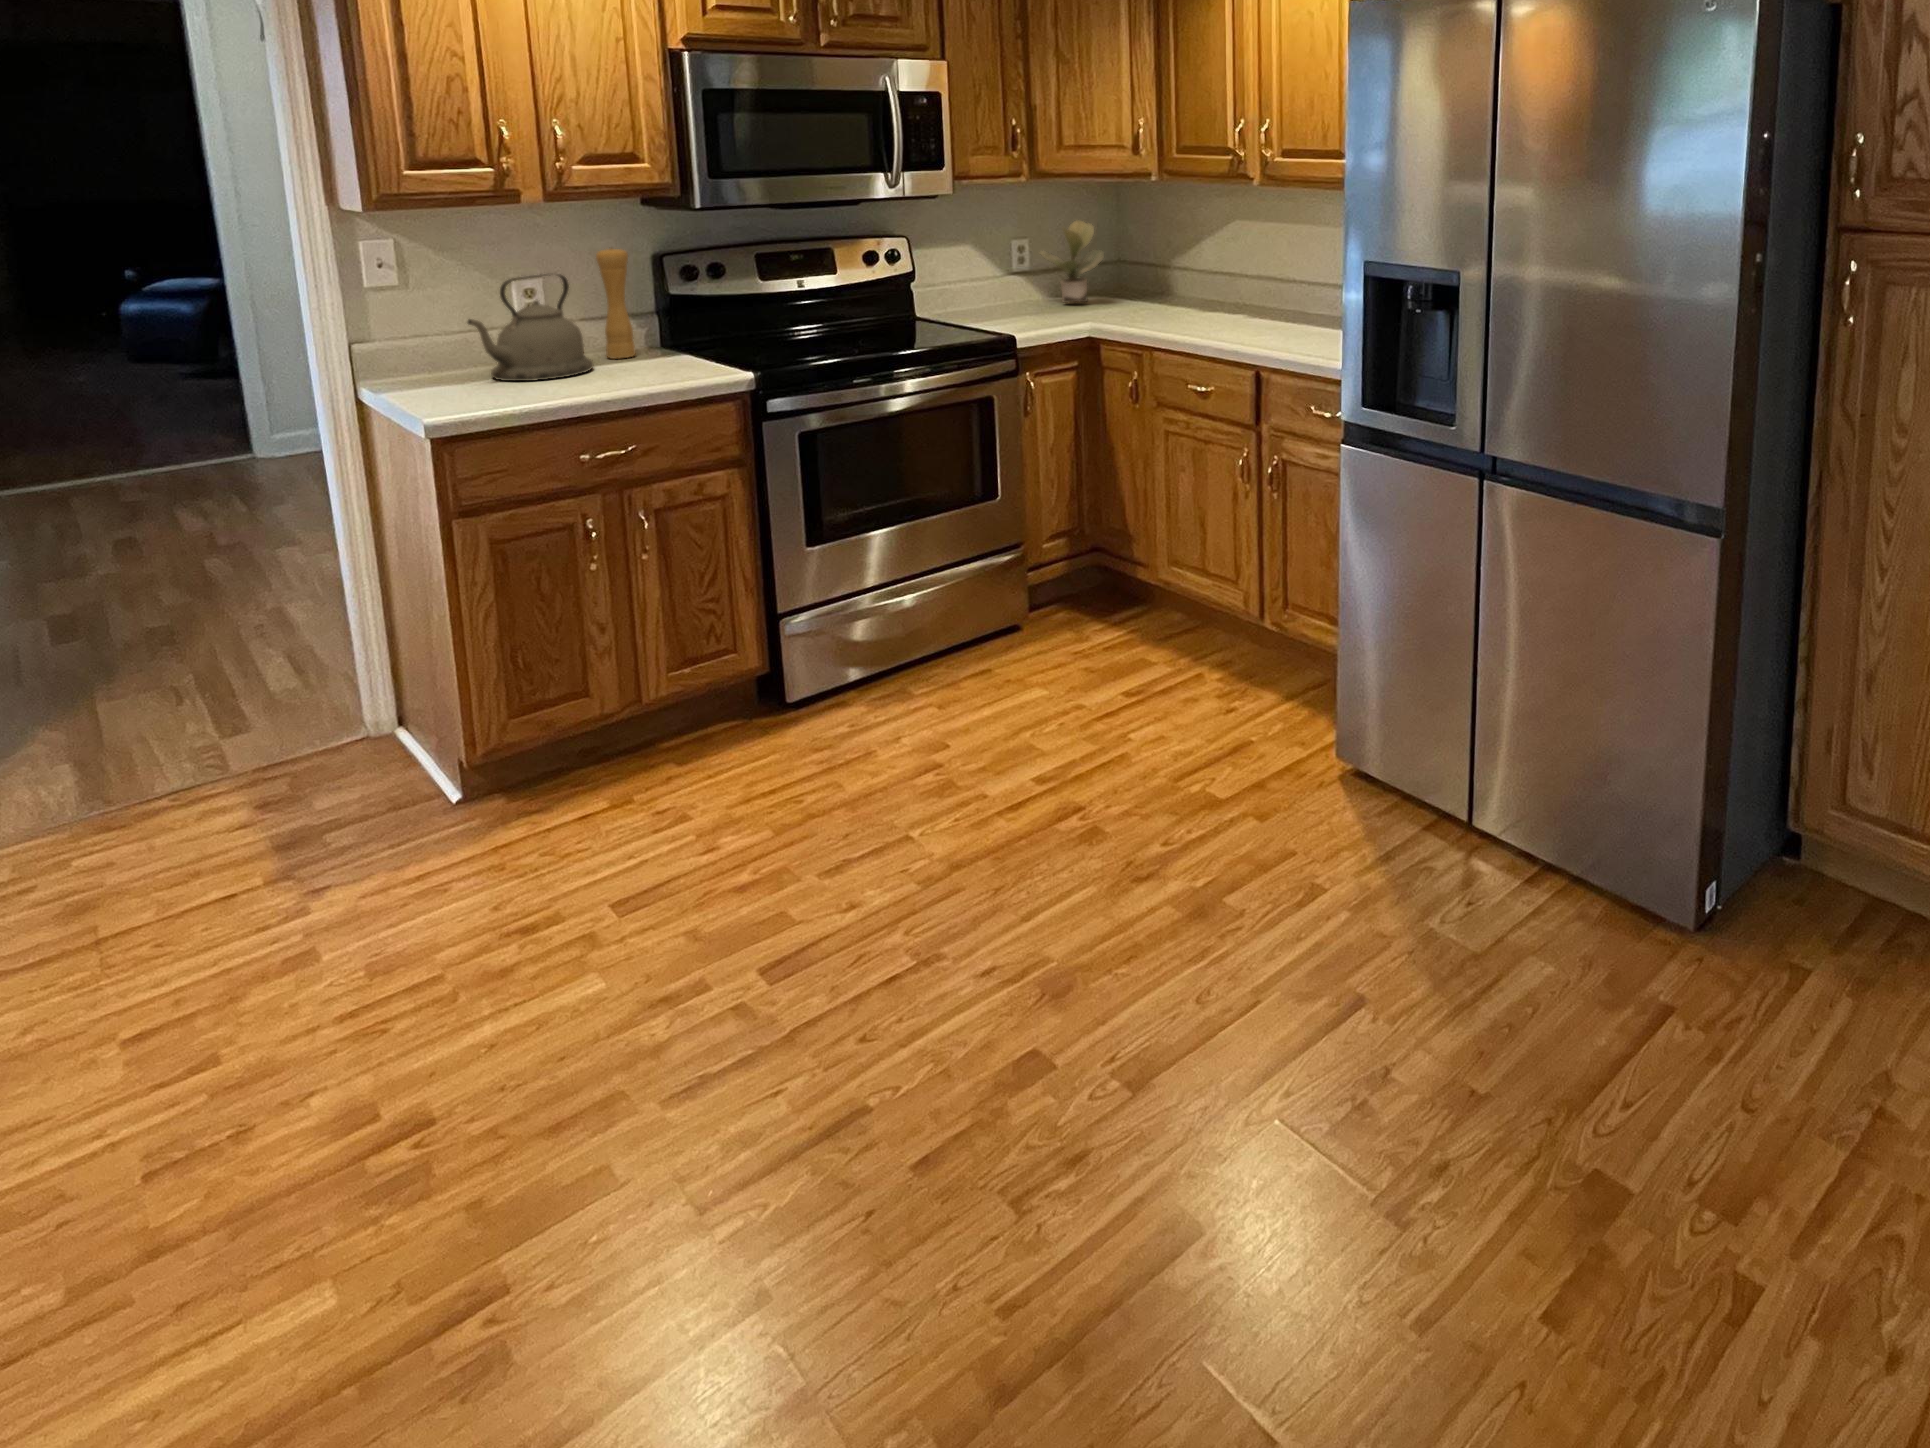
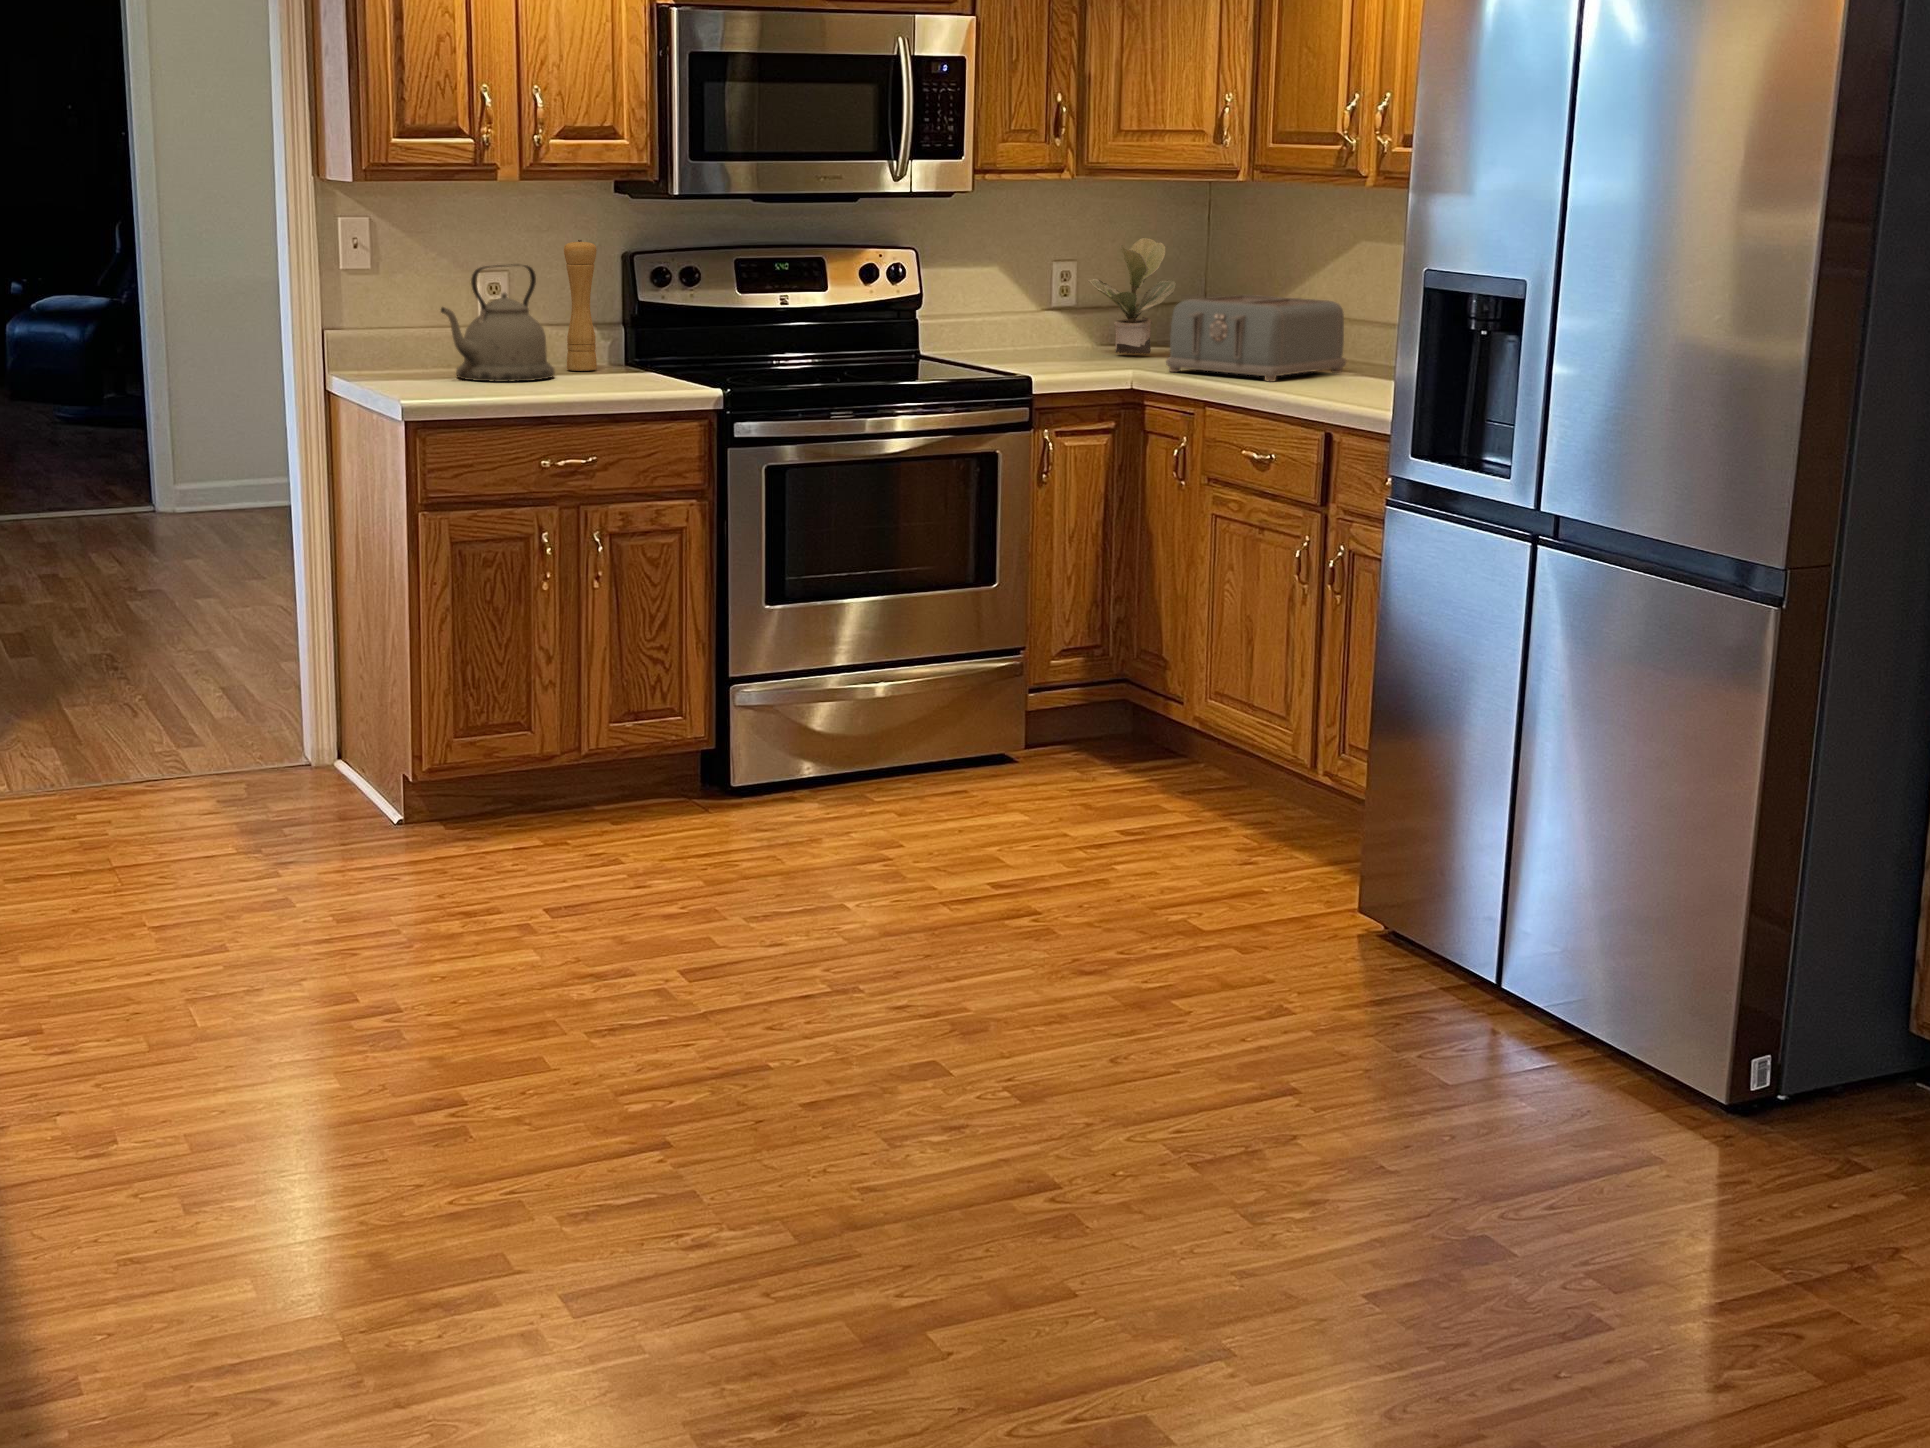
toaster: none [1109,260,1233,325] -> present [1166,295,1346,382]

